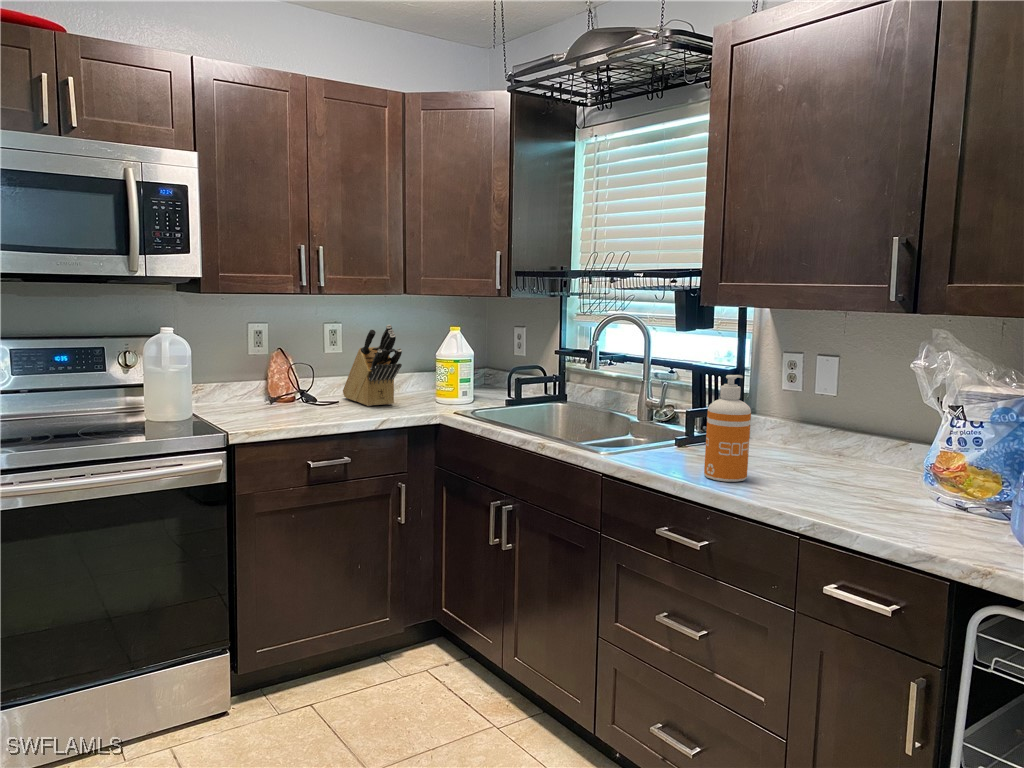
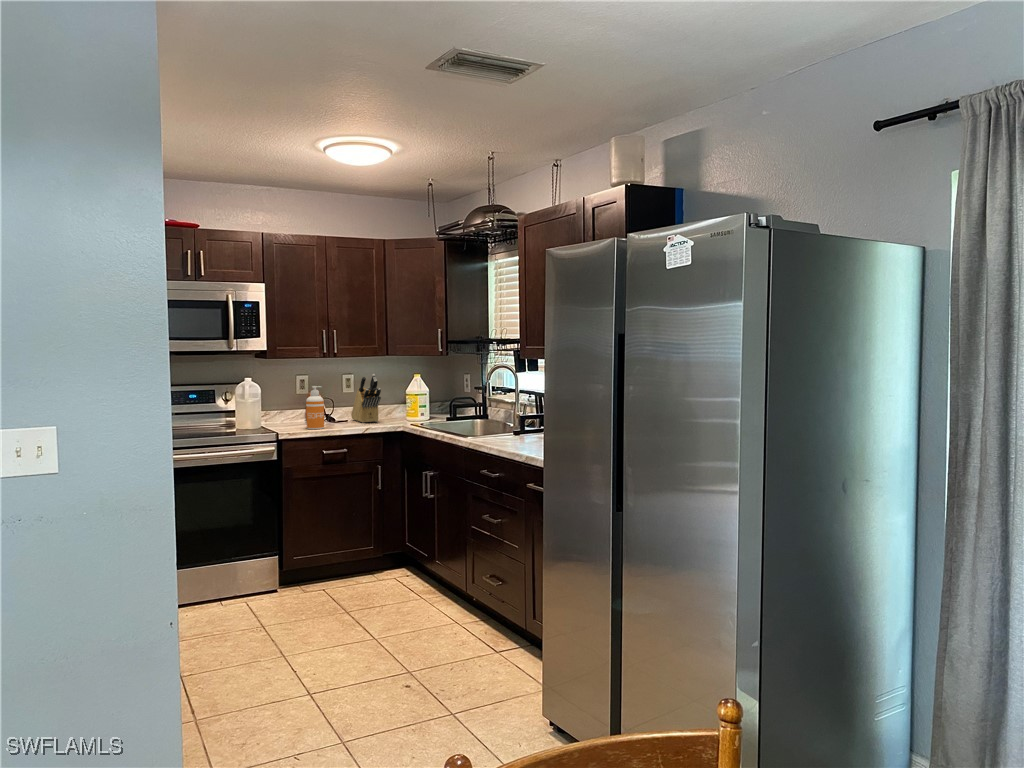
soap dispenser: present [704,375,751,482] -> present [306,386,324,429]

